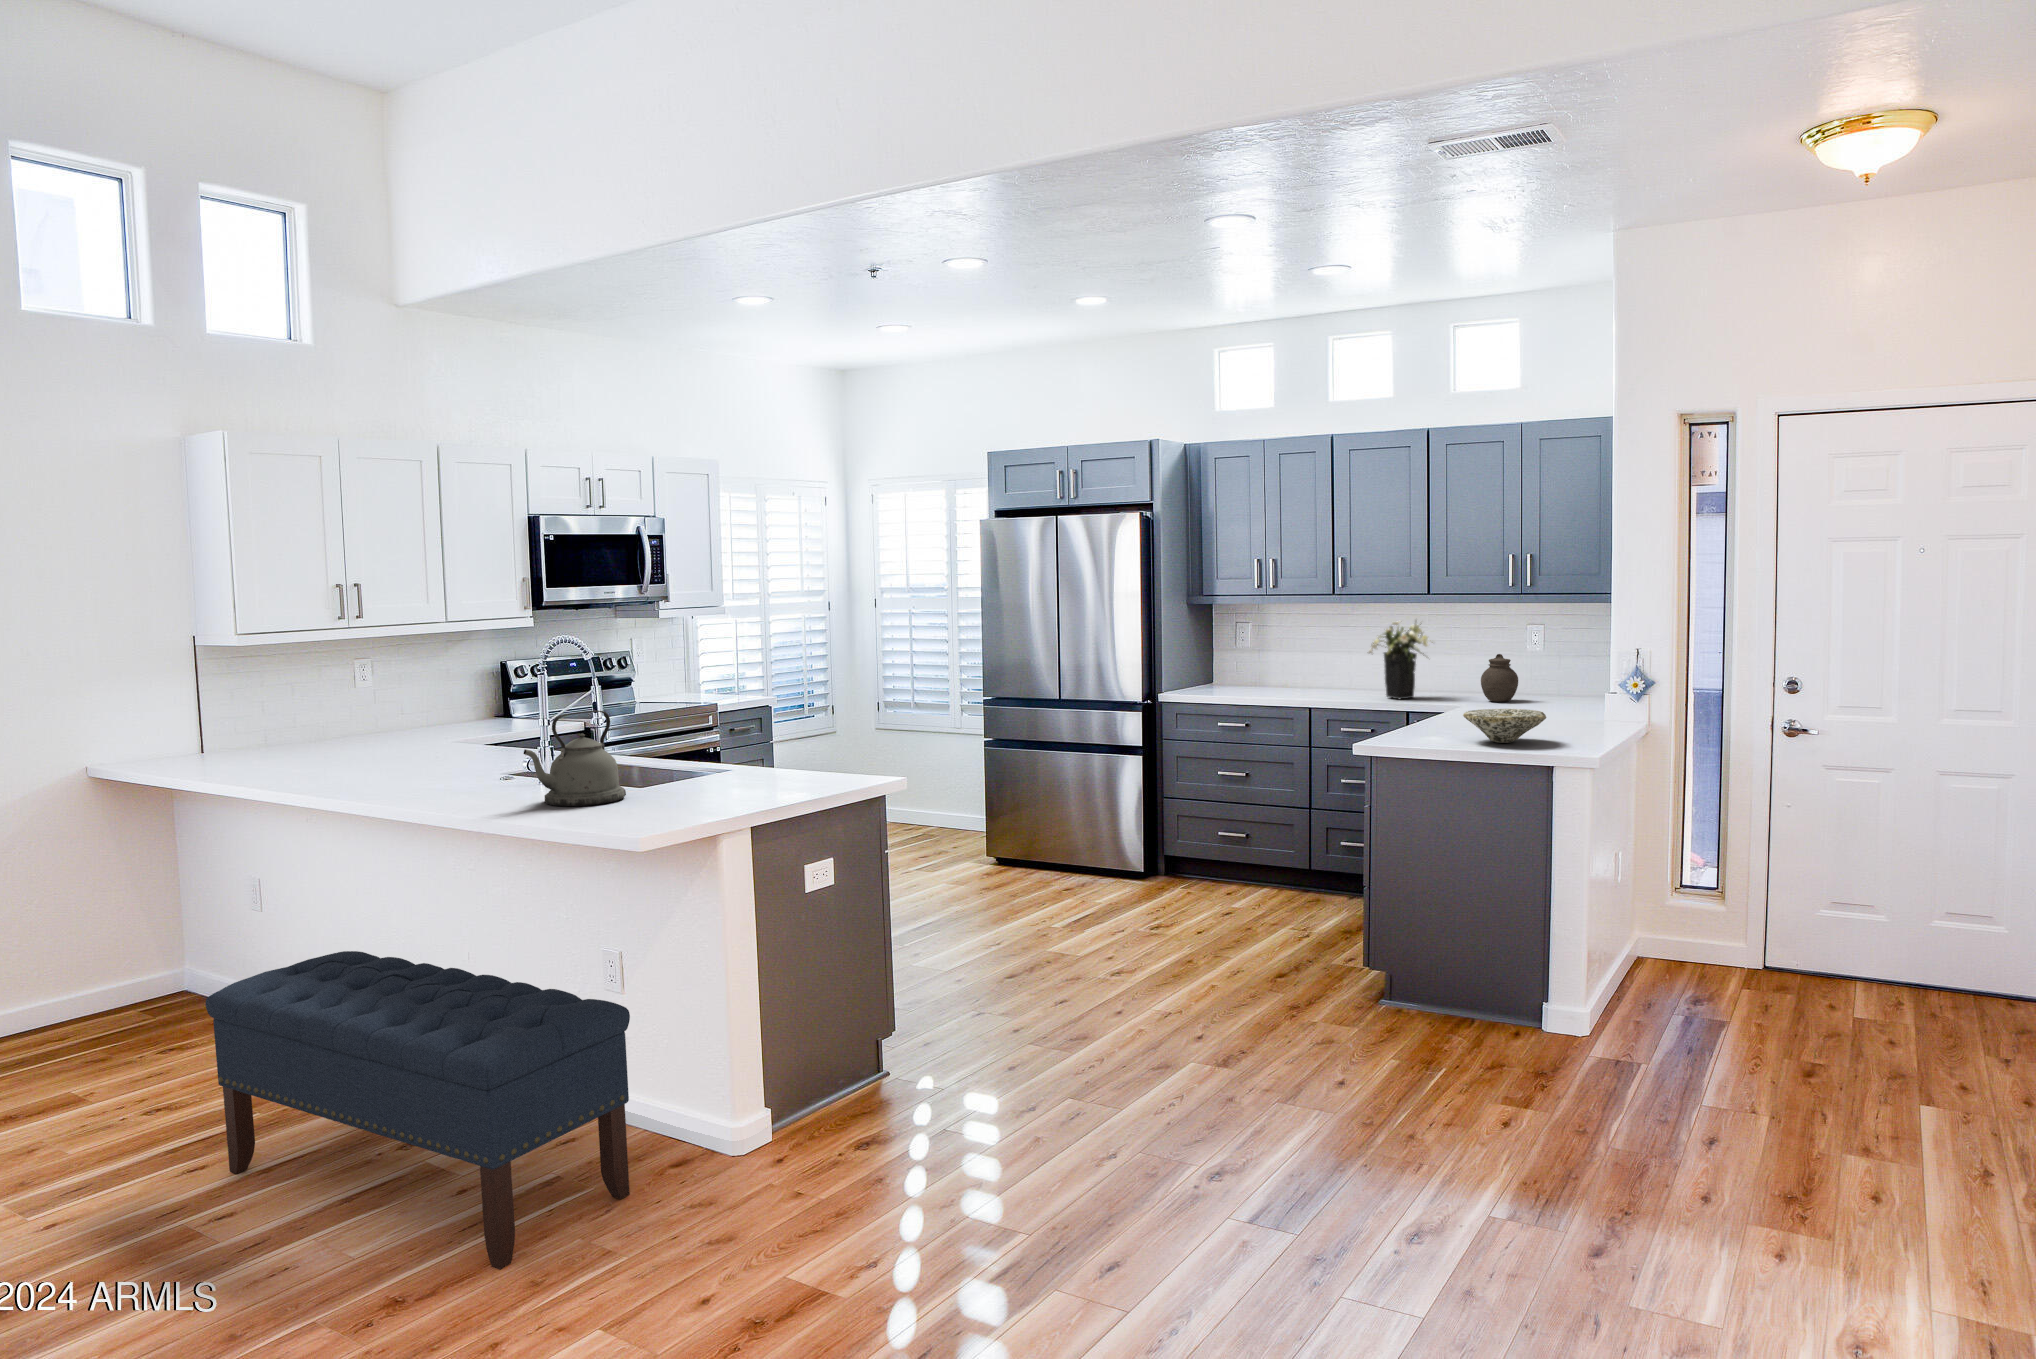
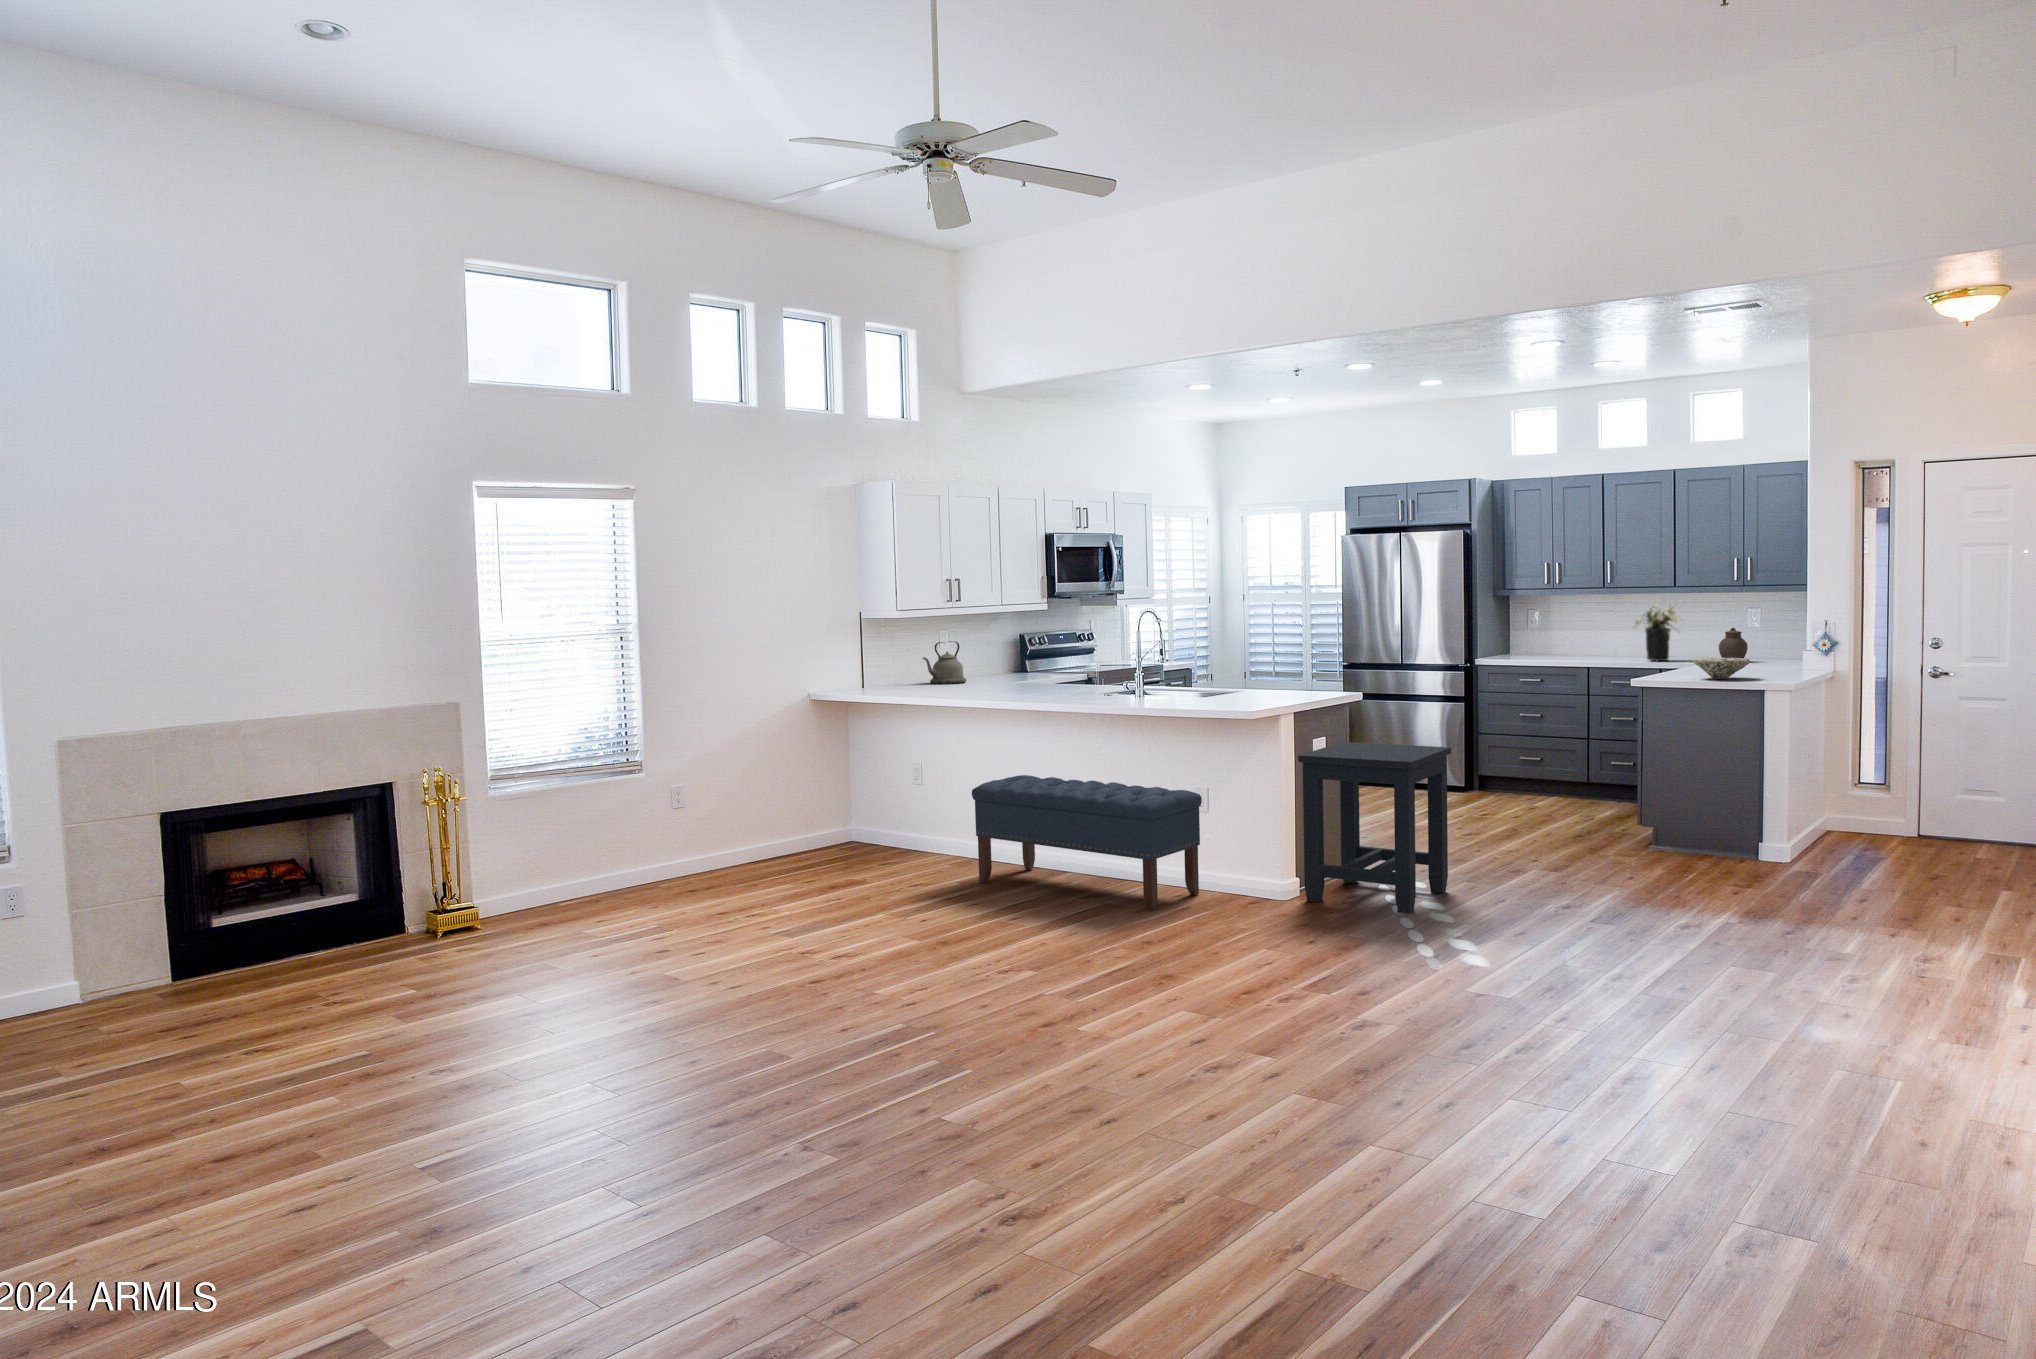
kettle: present [524,711,626,806] -> present [923,641,966,684]
side table: none [800,884,1089,1246] -> present [1298,742,1451,914]

